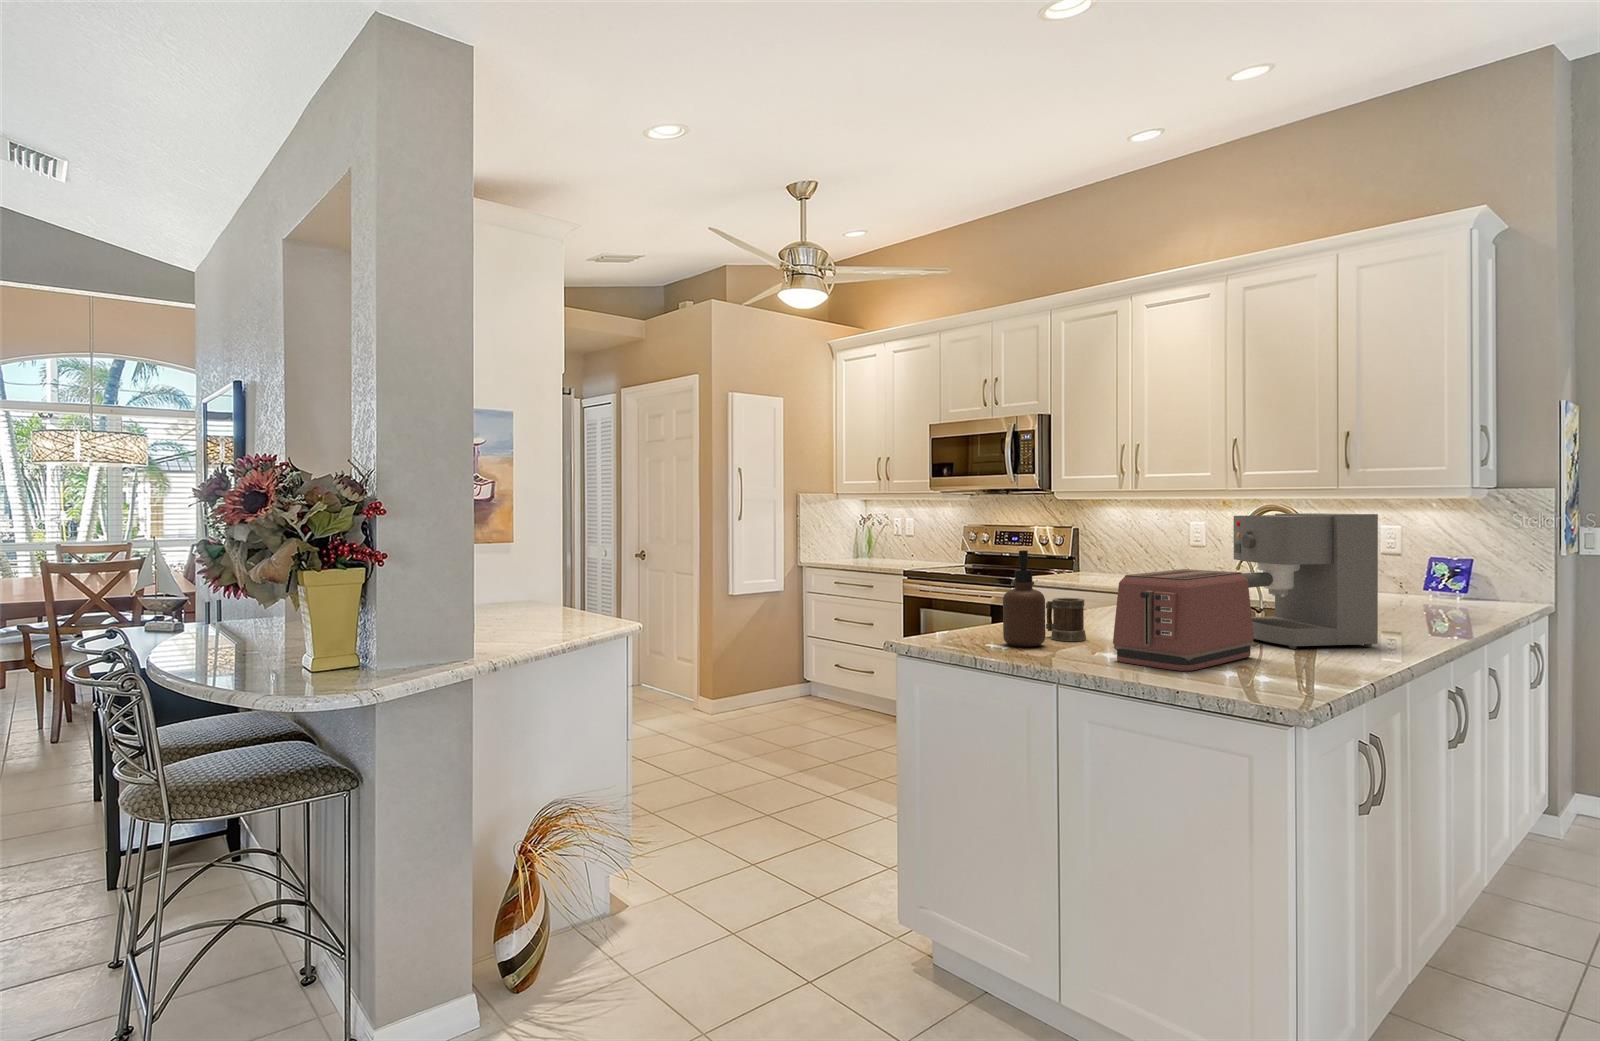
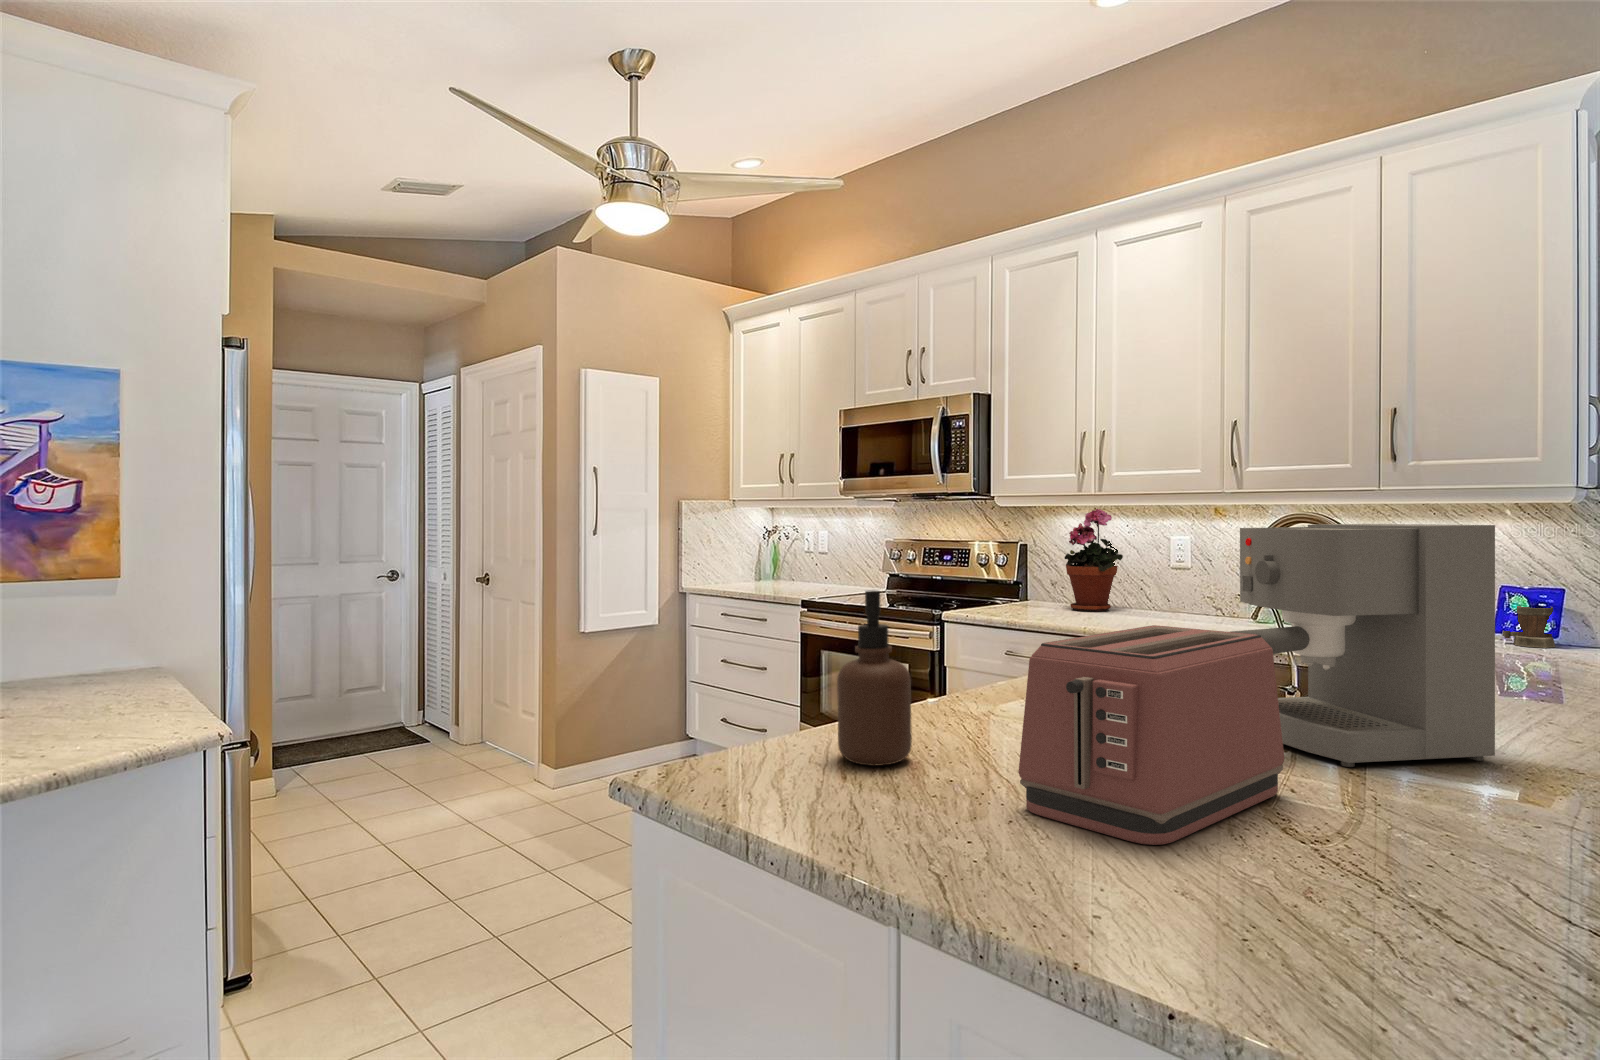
potted plant: none [1107,501,1153,578] -> present [1064,509,1123,612]
mug: present [1046,598,1086,641] -> present [1503,606,1555,648]

